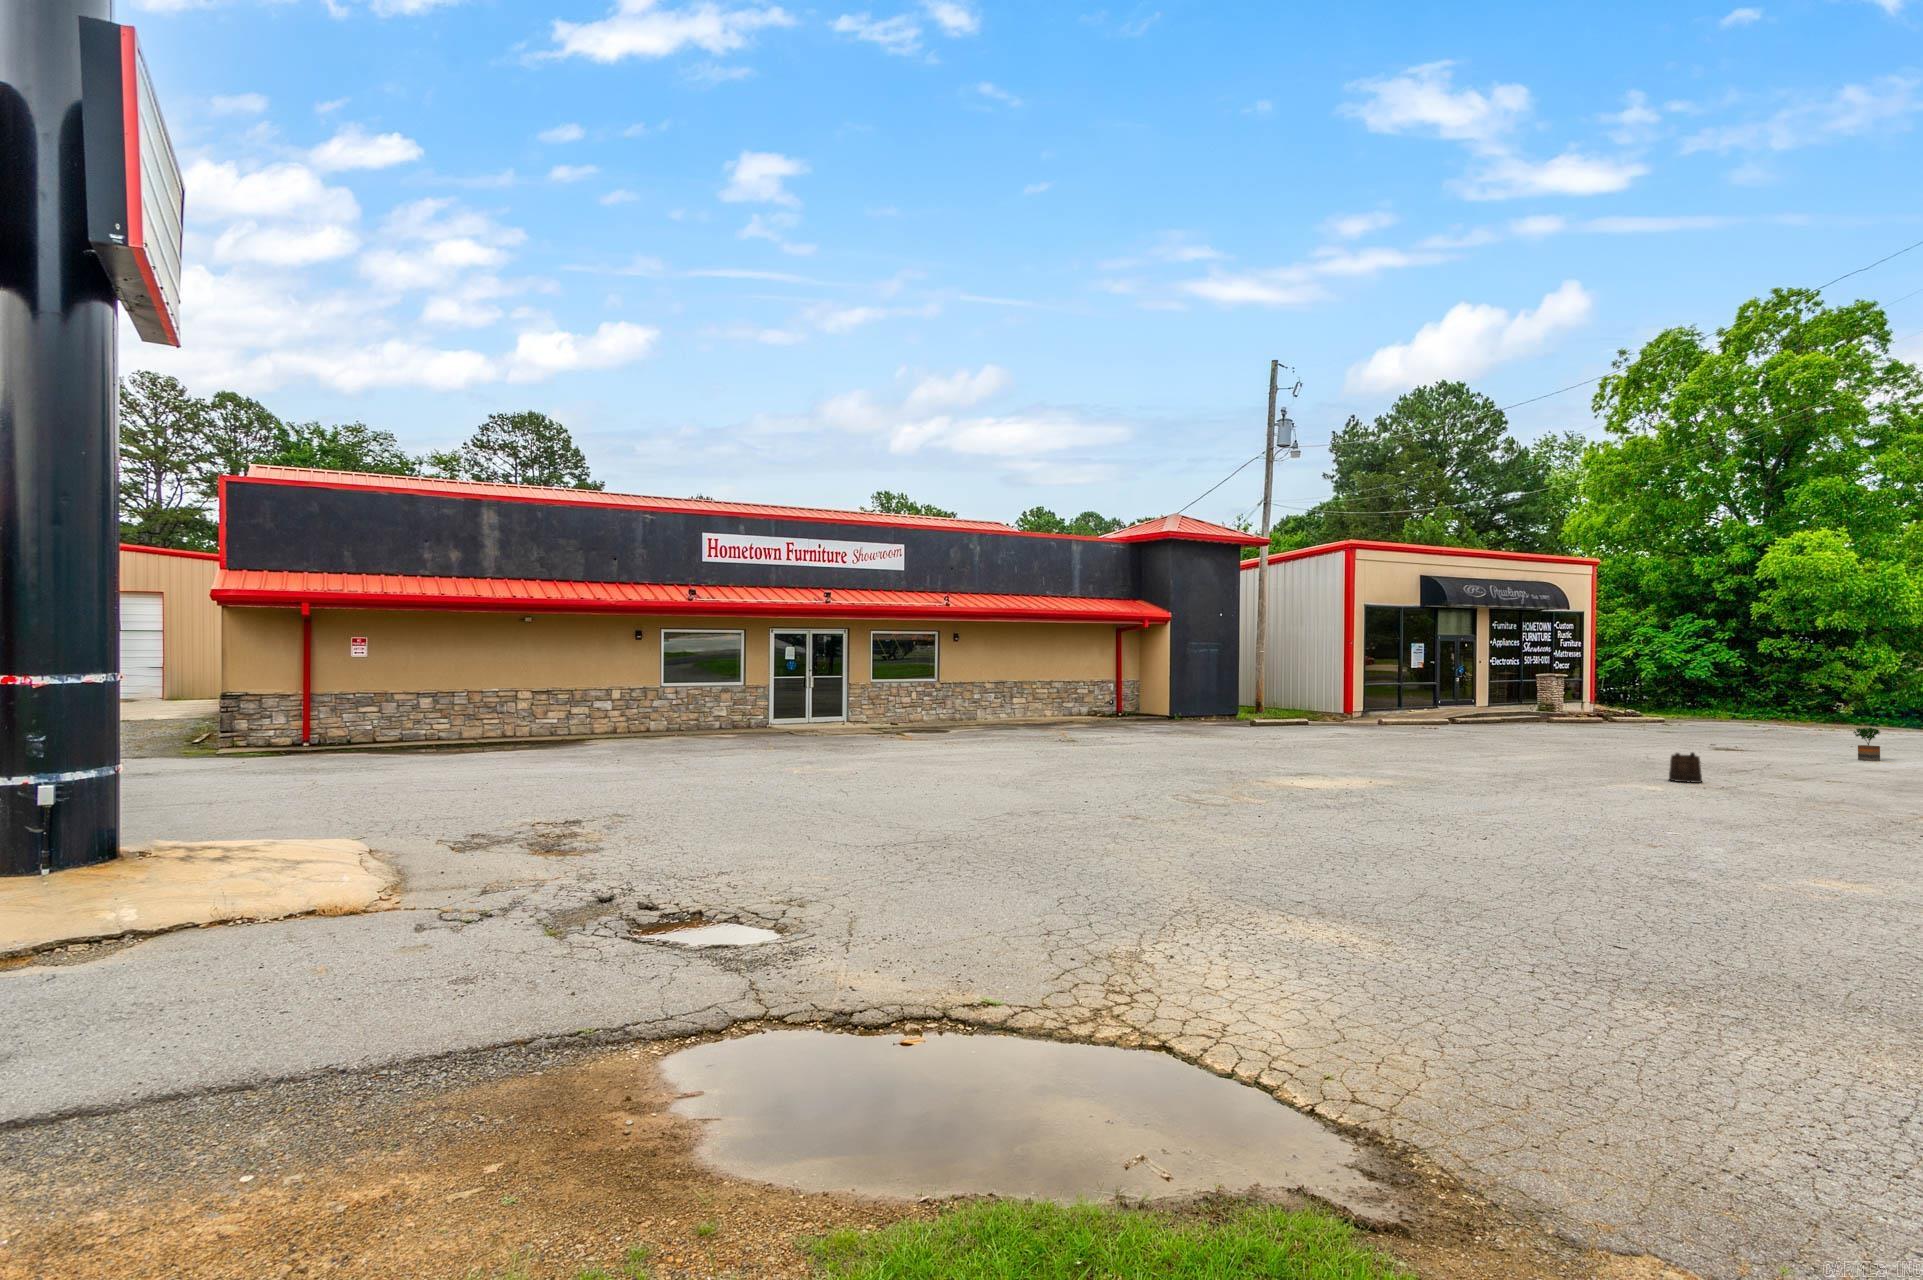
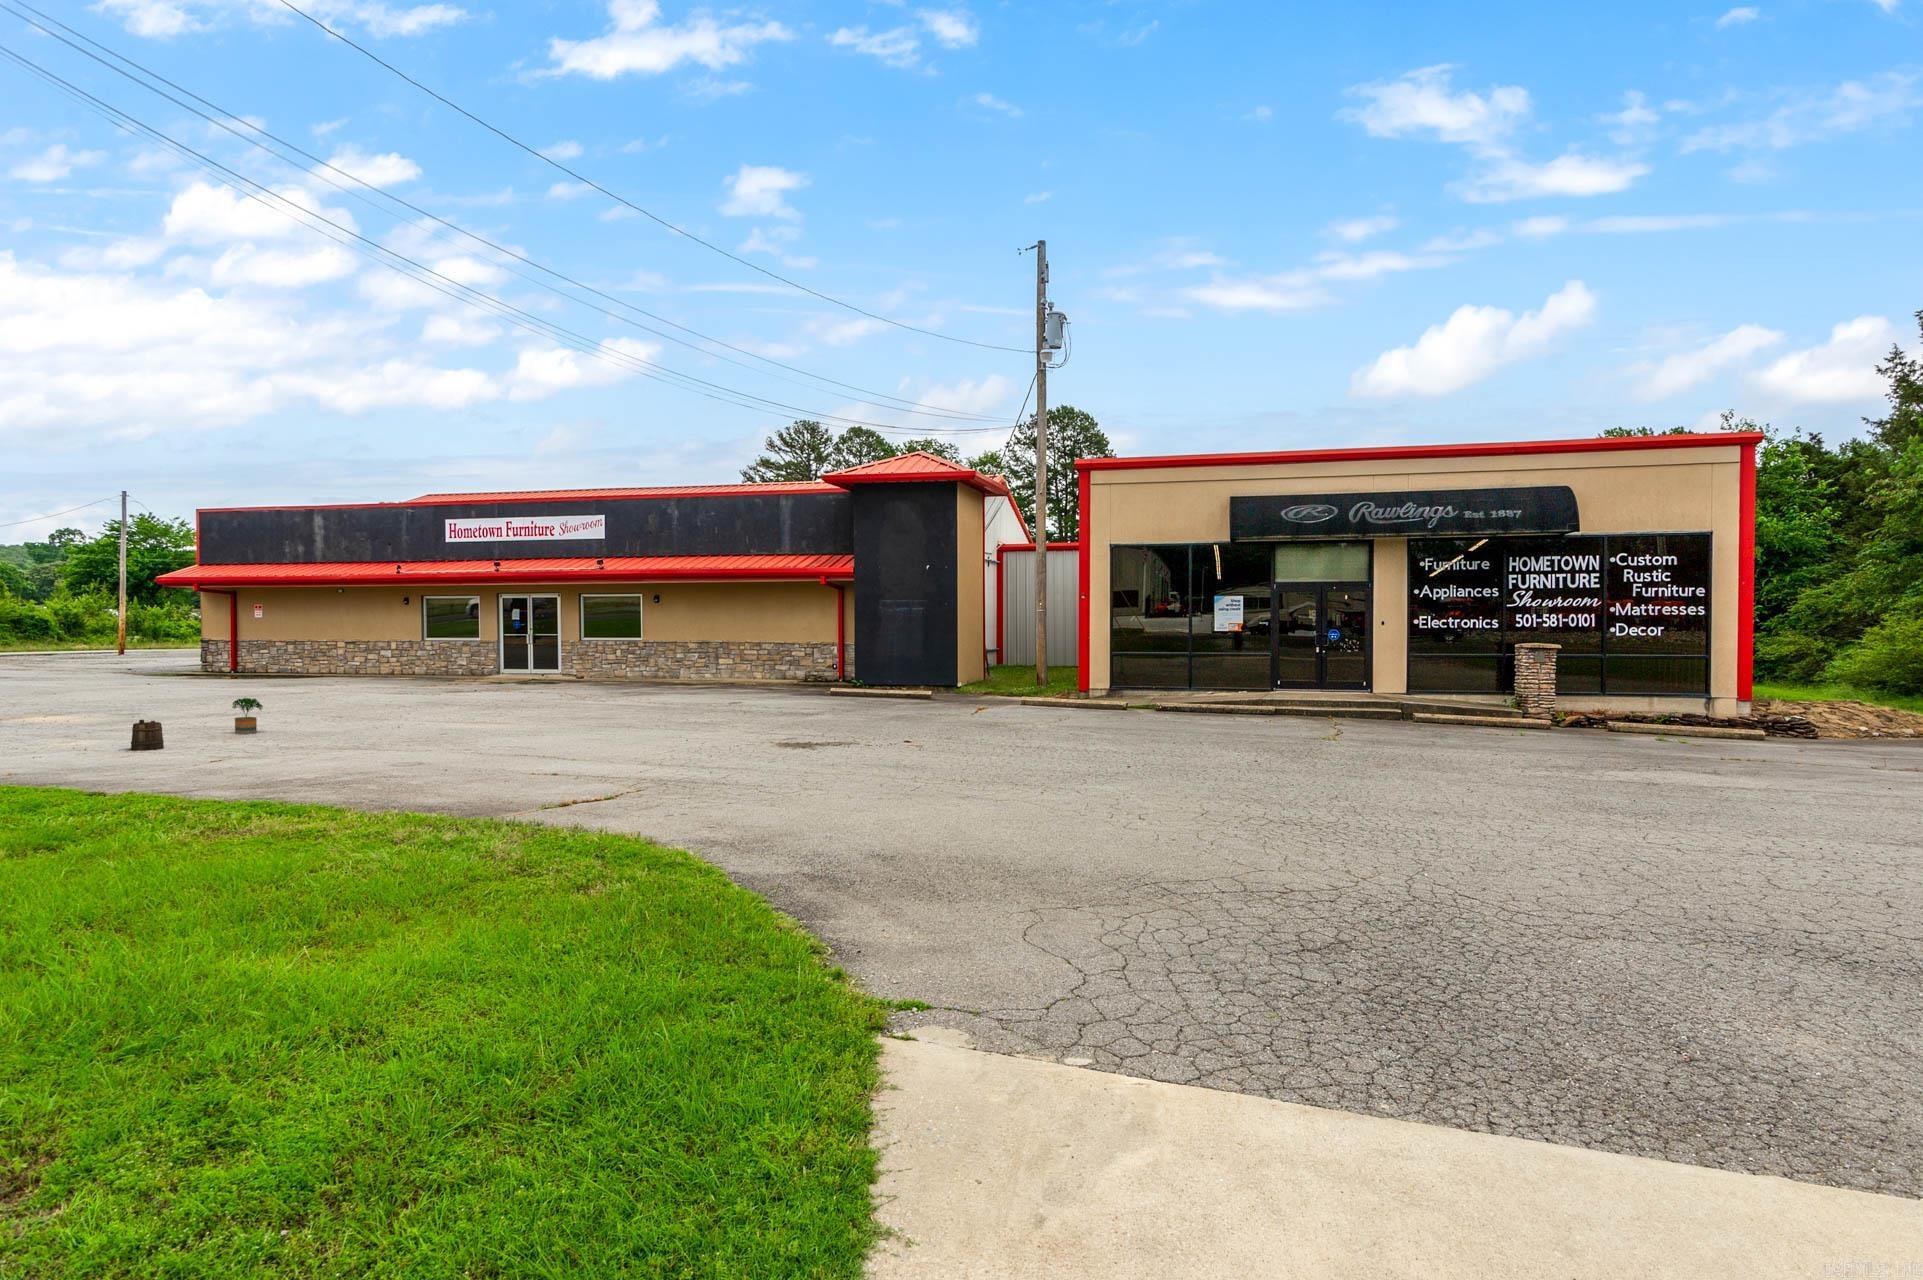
potted tree: present [1853,728,1880,761] -> present [232,698,263,734]

